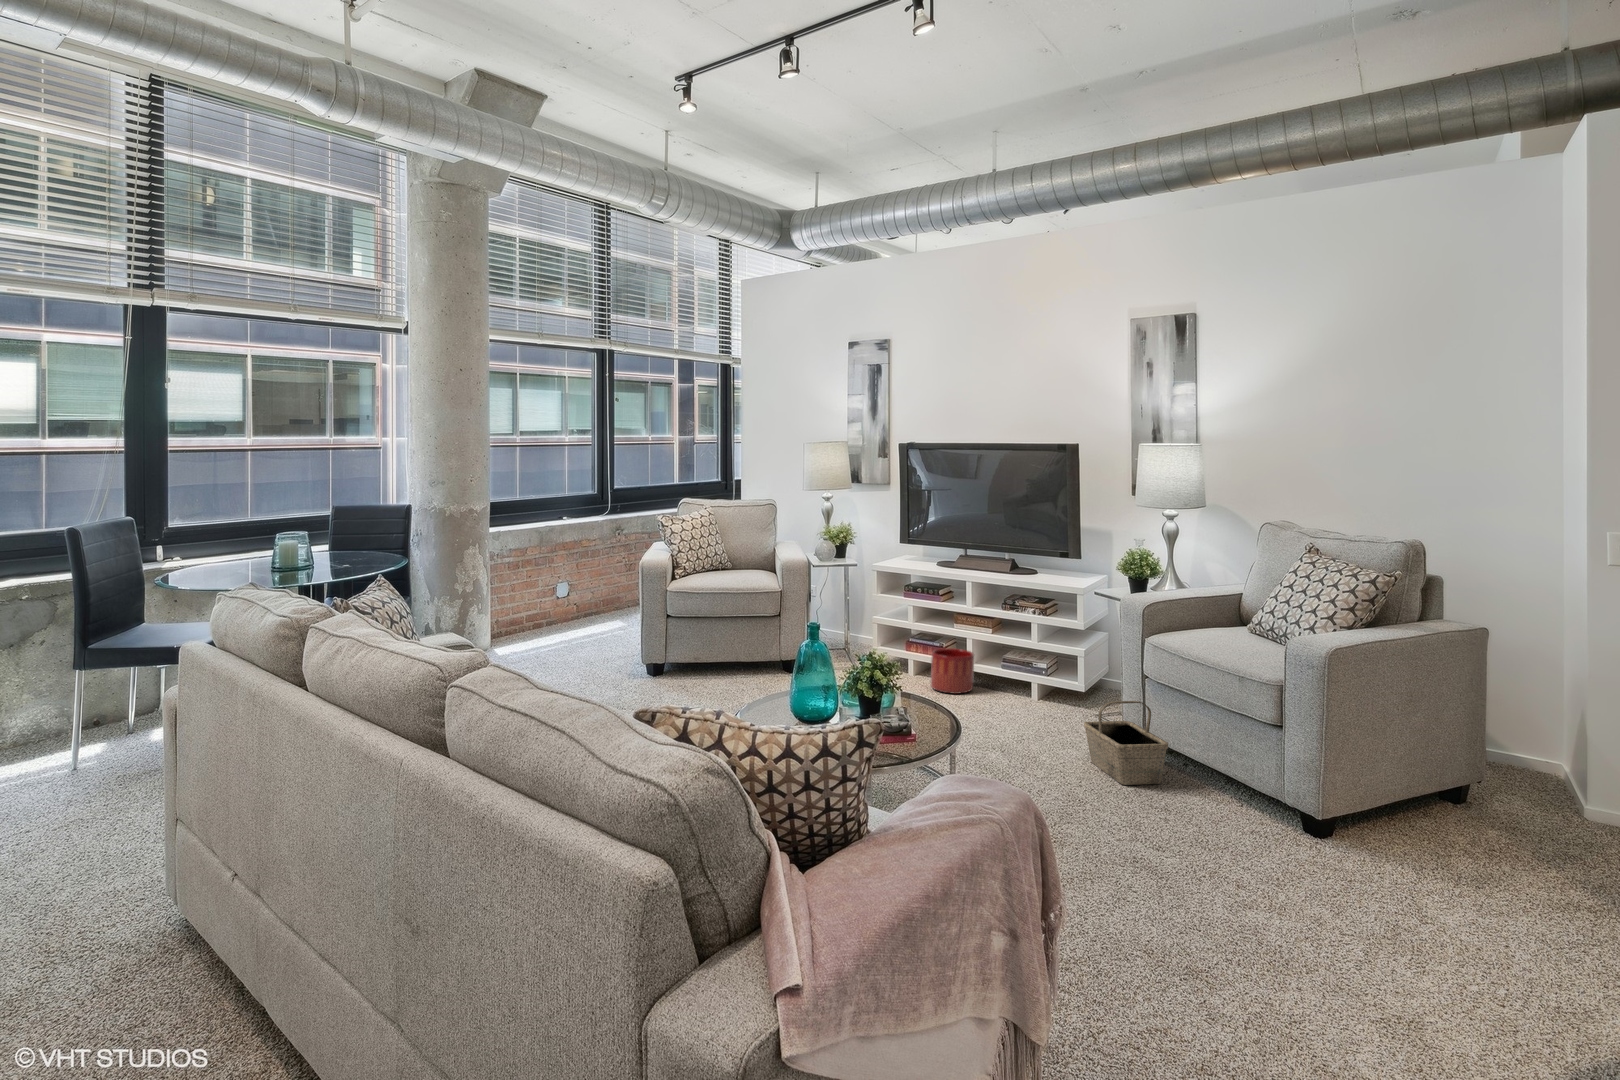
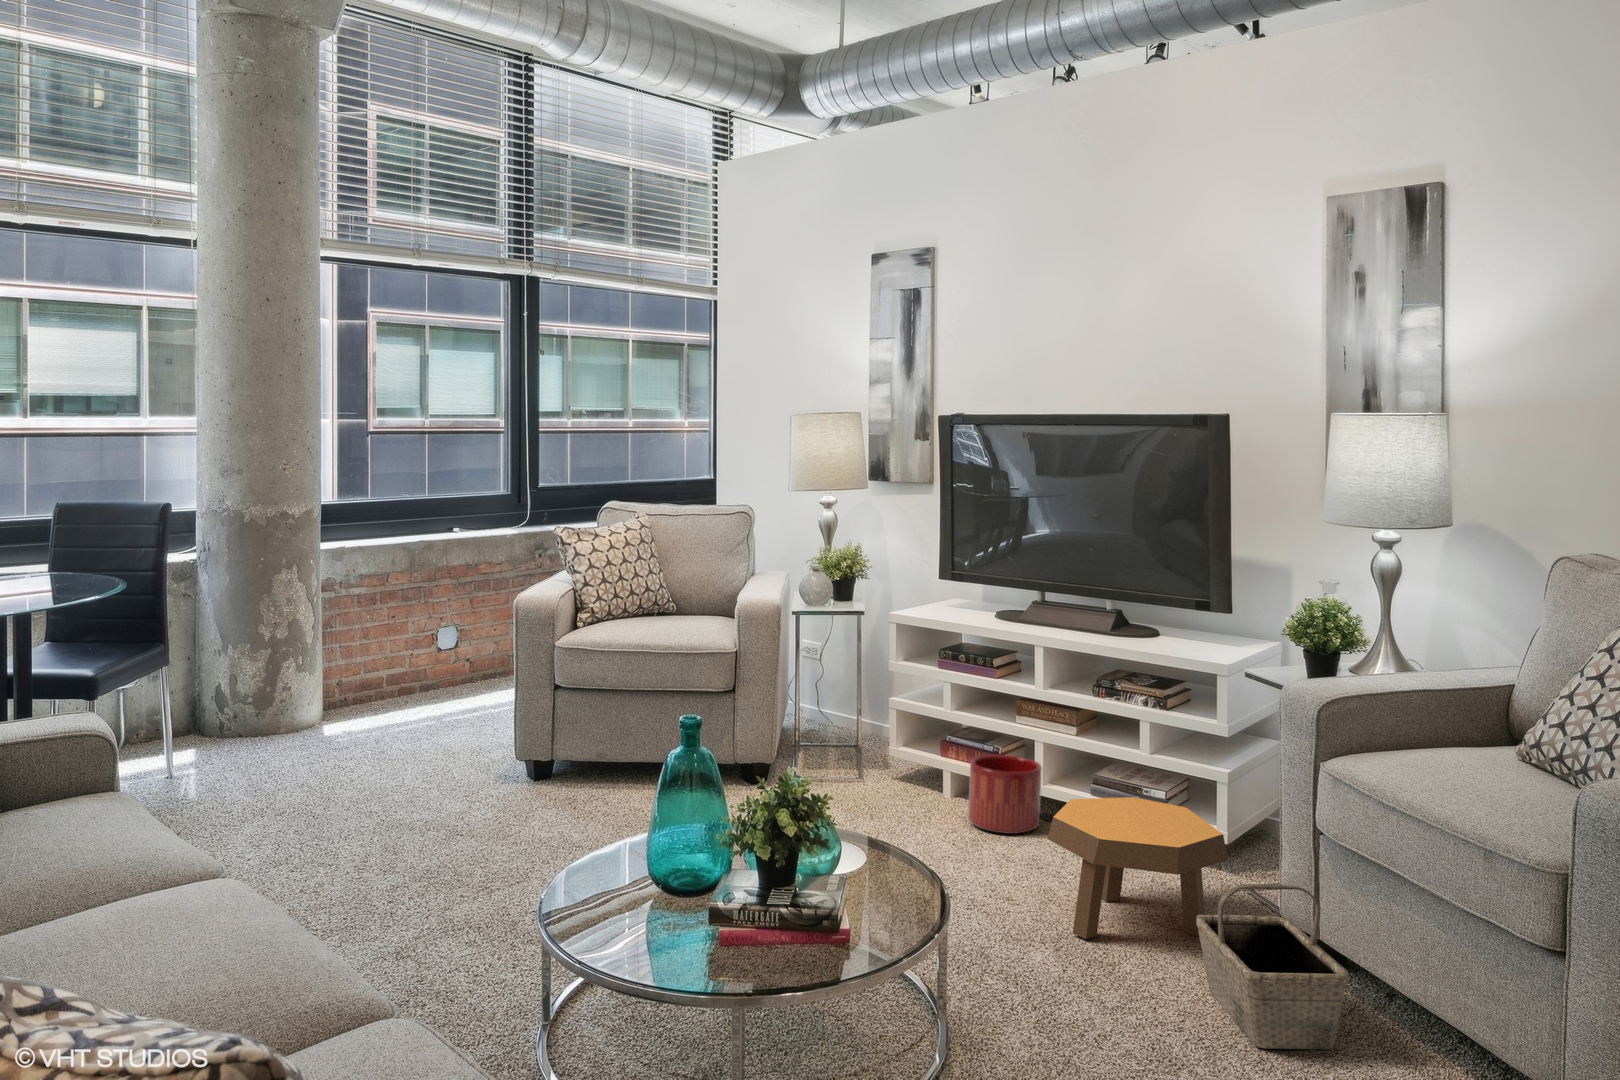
footstool: none [993,666,1095,742] -> present [1047,797,1228,939]

